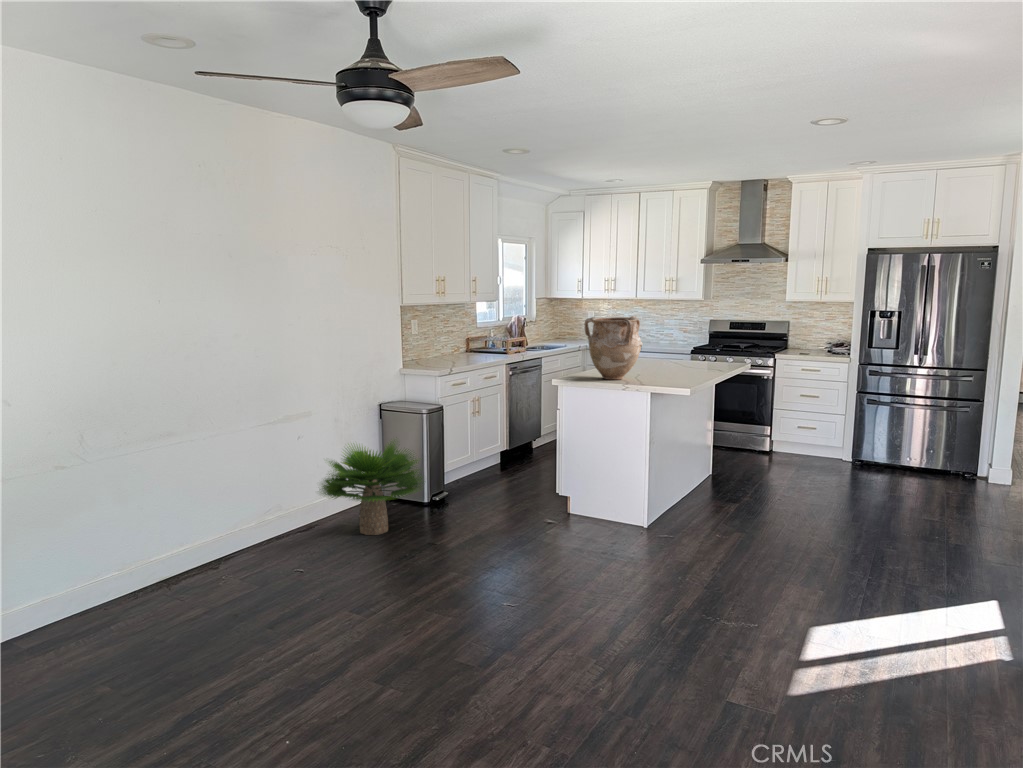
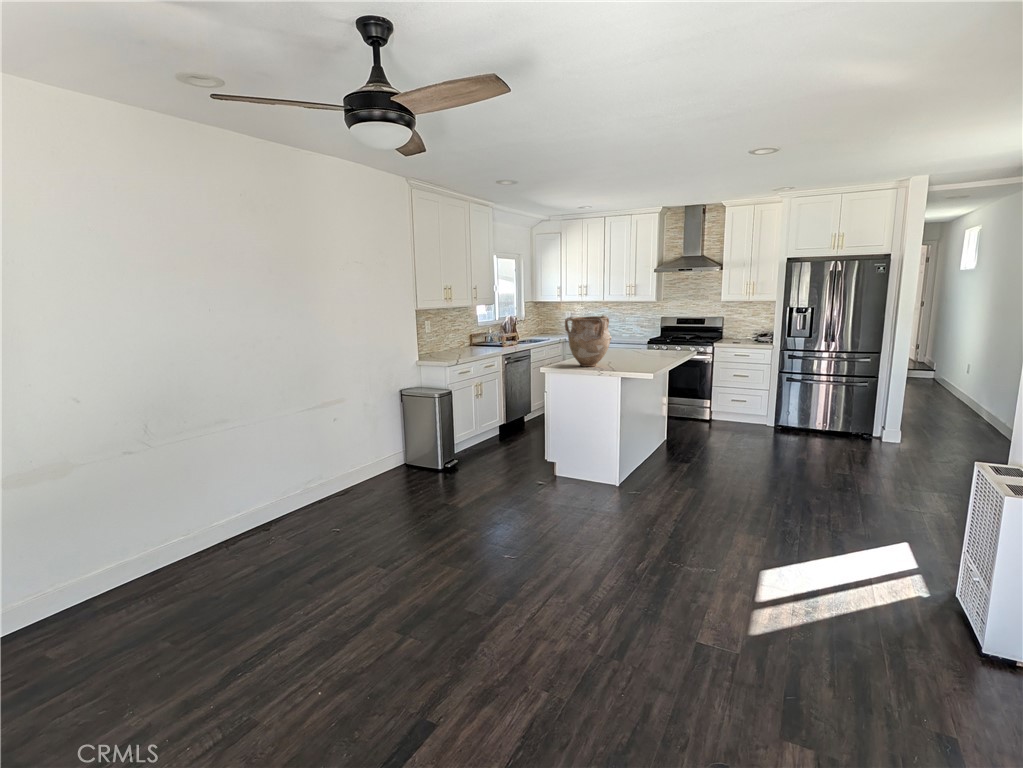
potted plant: present [320,442,422,535] -> none [349,415,442,495]

